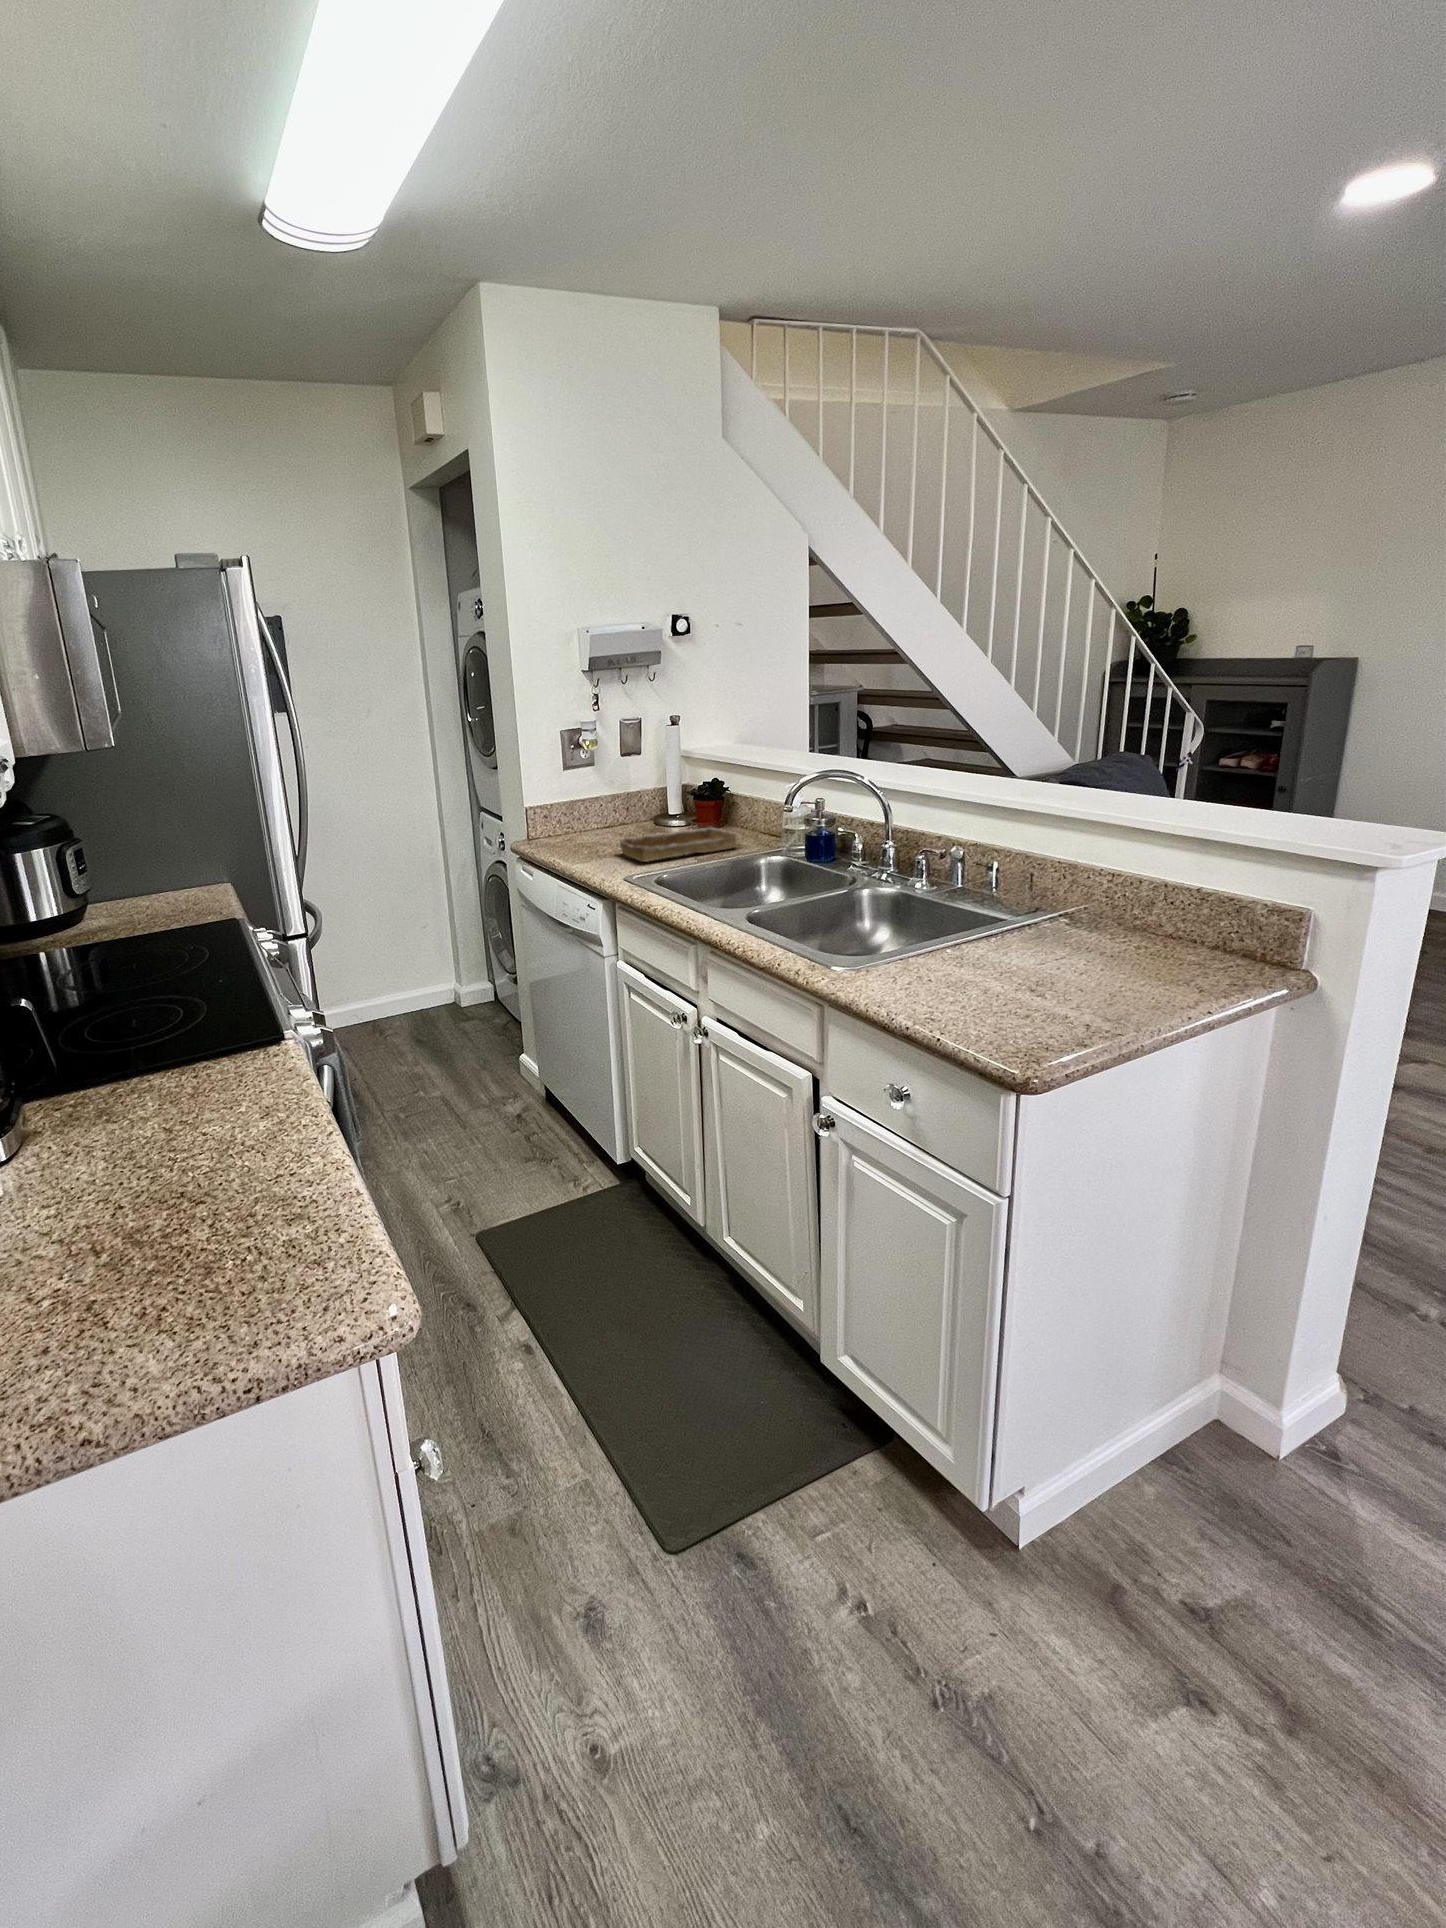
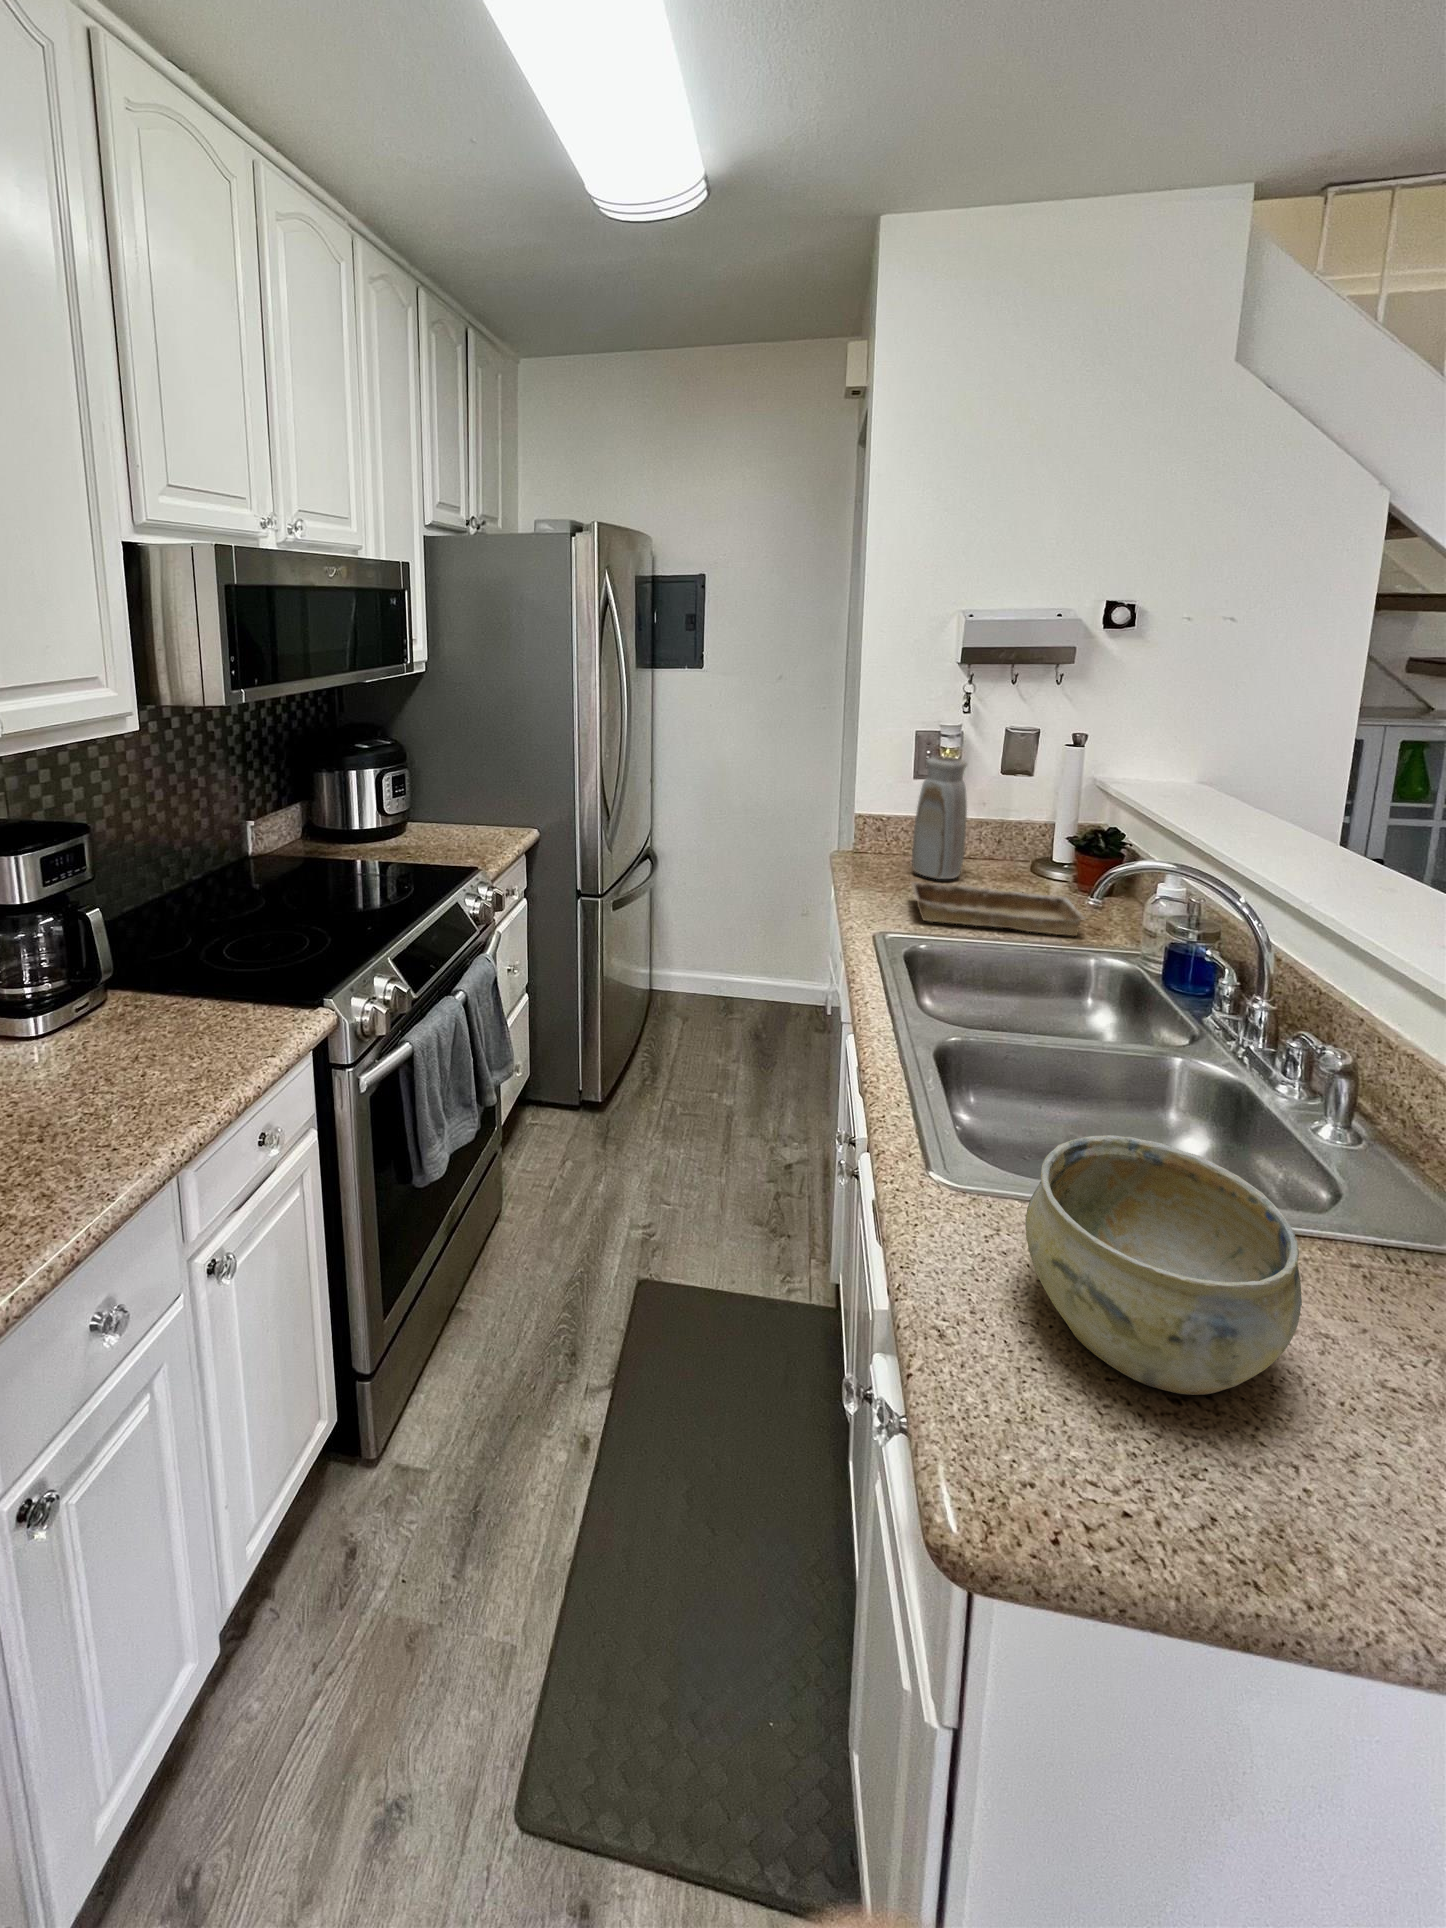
vase: none [588,743,627,840] -> present [912,757,967,879]
ceramic bowl: none [918,884,1054,990] -> present [1025,1135,1302,1395]

